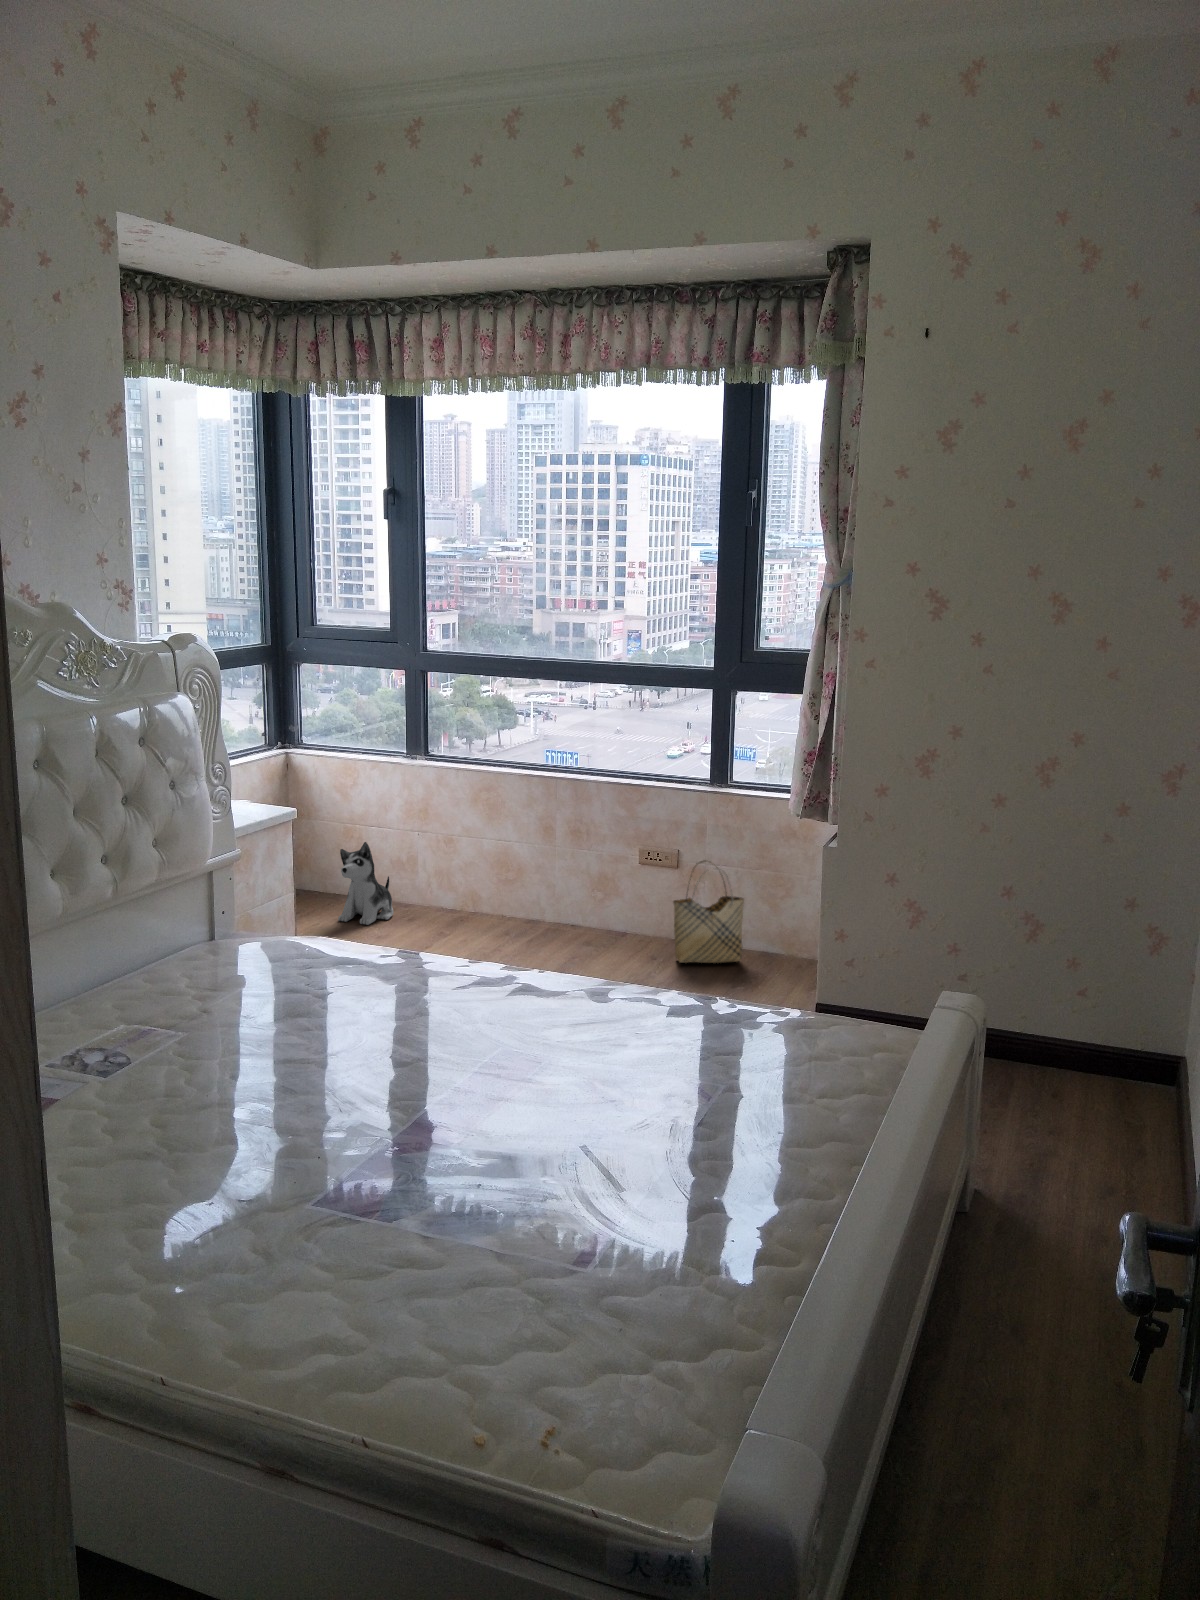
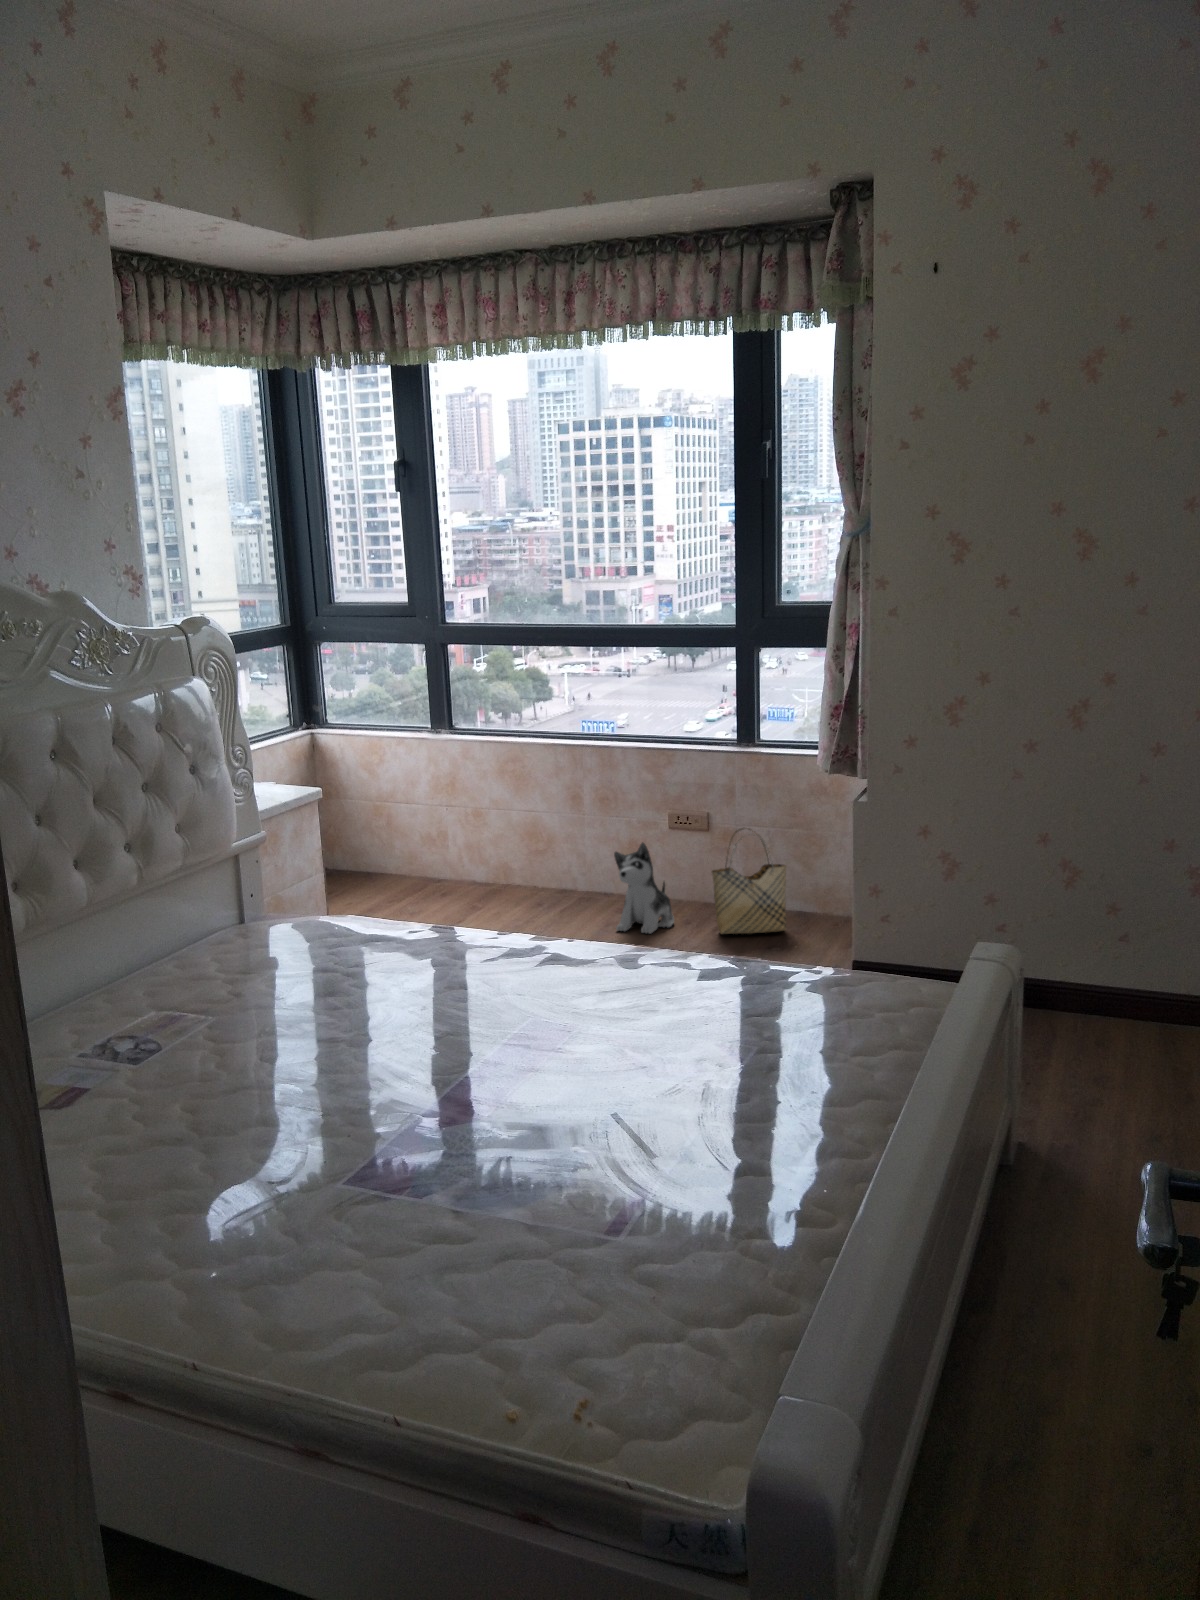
plush toy: present [338,842,394,925] -> present [614,842,674,934]

